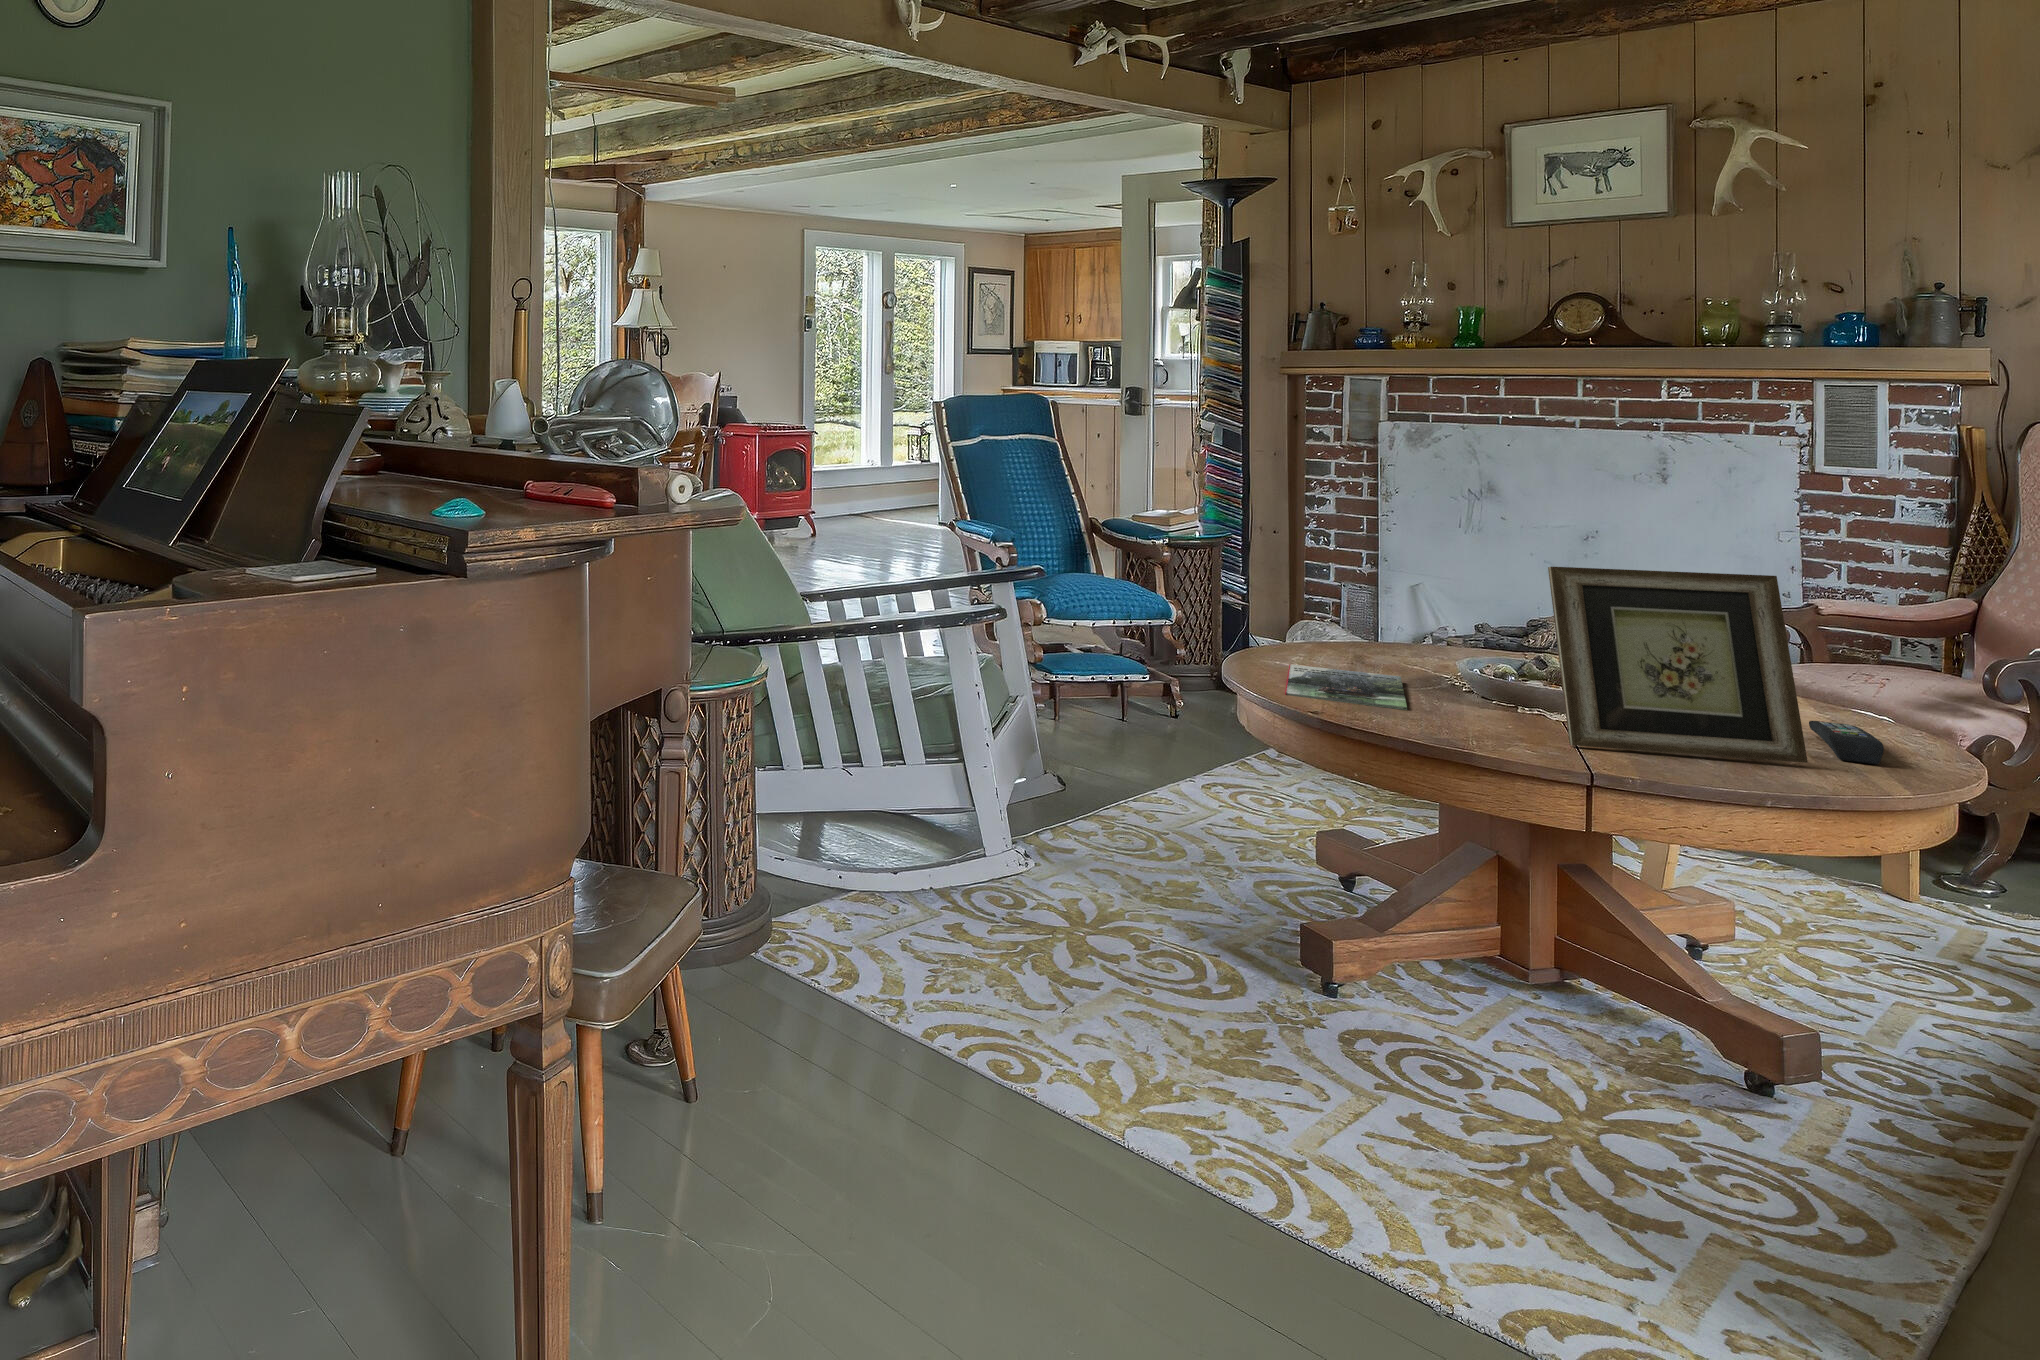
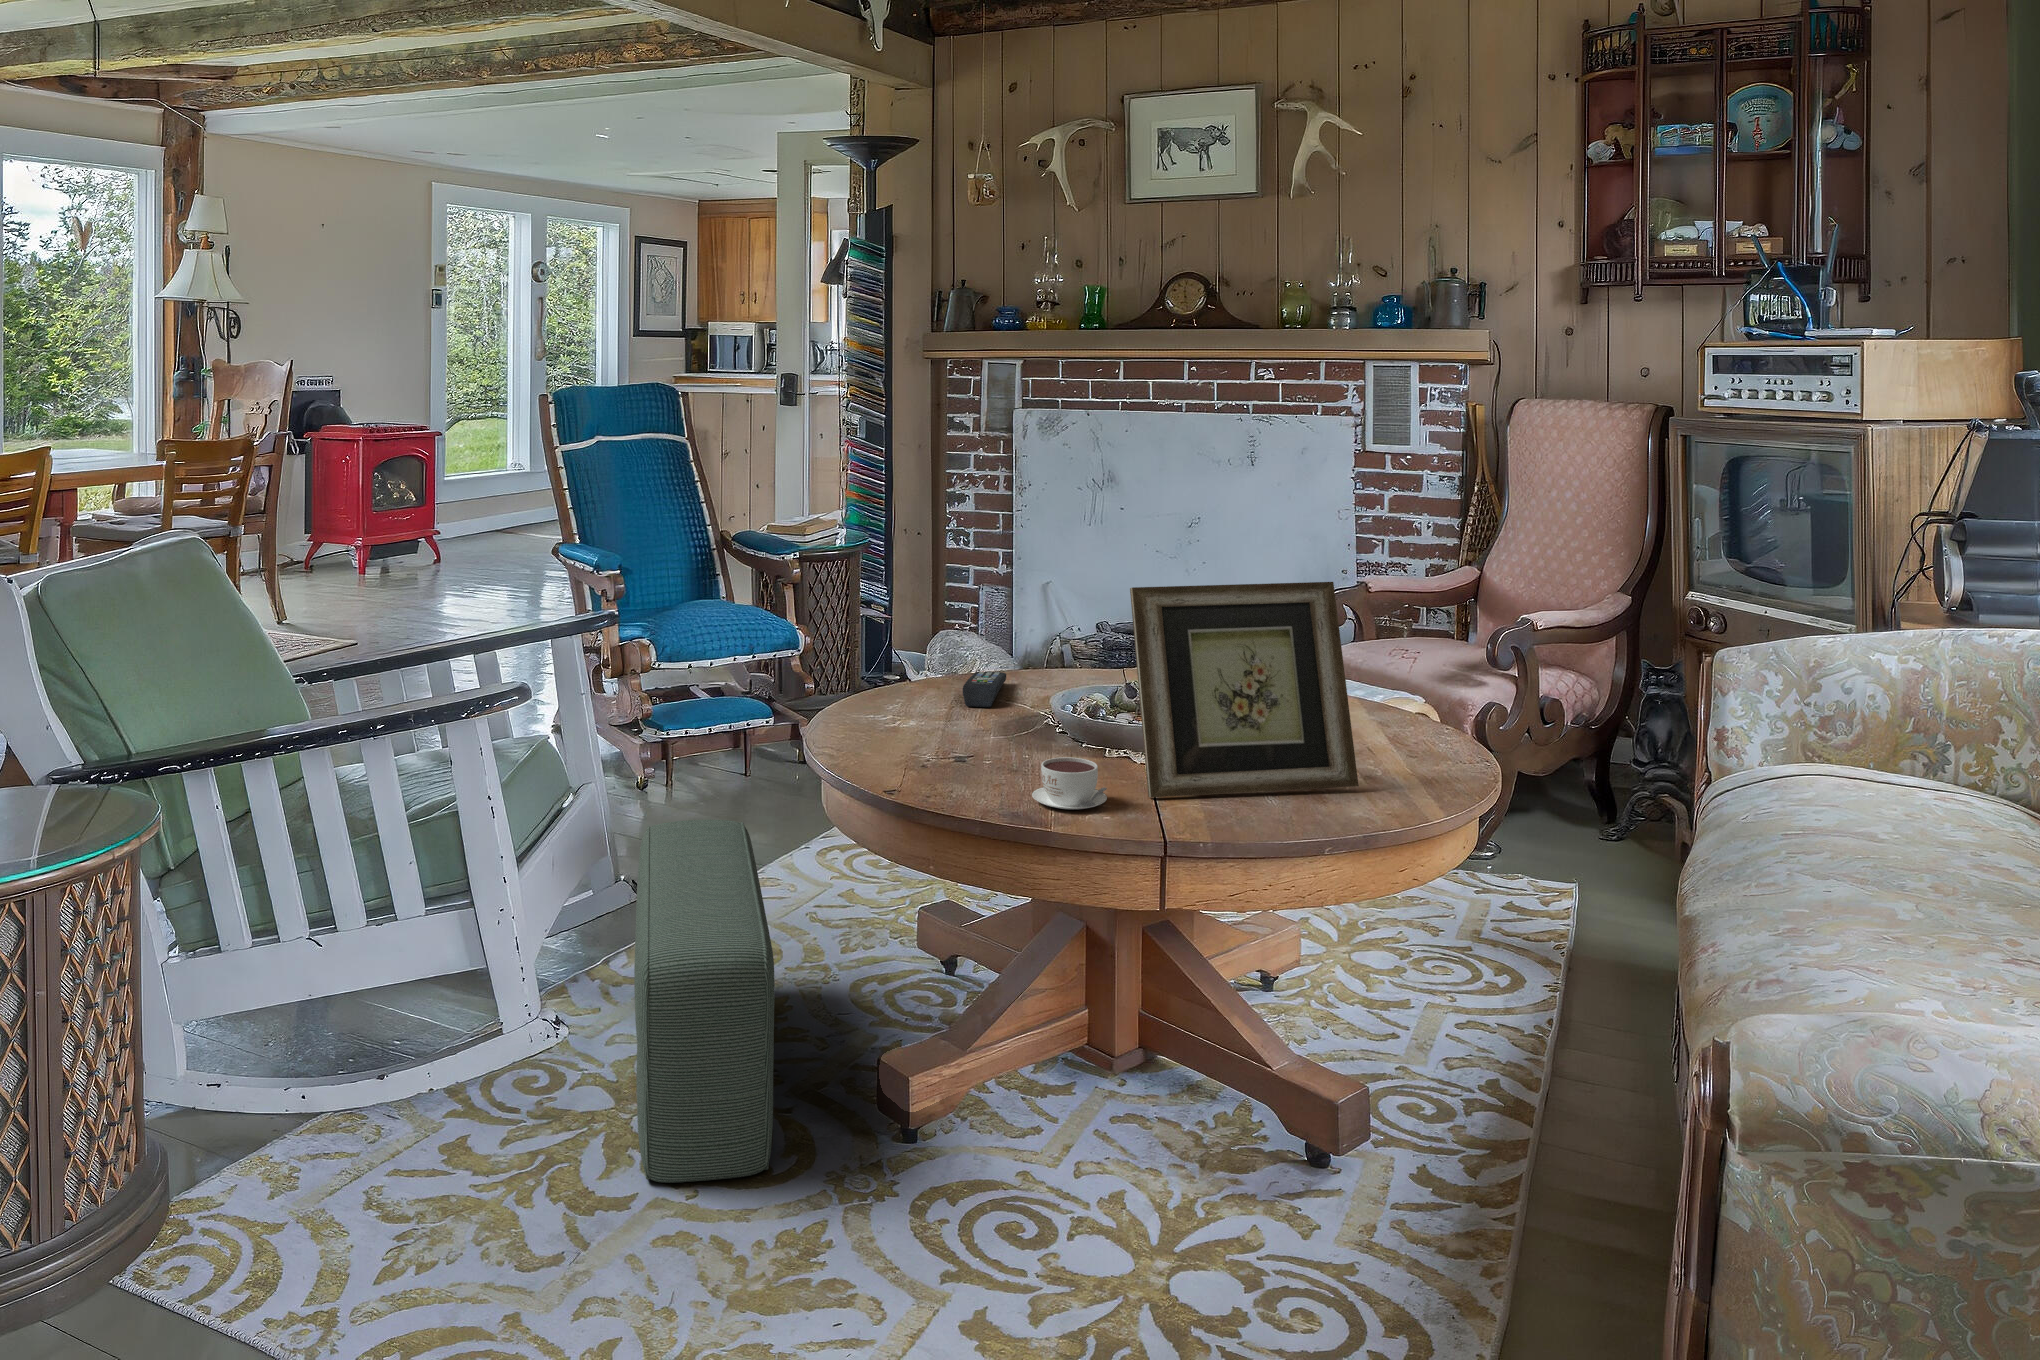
magazine: present [1285,664,1407,710] -> none [867,717,997,769]
coffee cup: none [1450,702,1527,745] -> present [1032,757,1107,810]
remote control: present [1809,721,1884,764] -> present [962,671,1006,707]
pouf: none [1074,729,1211,991] -> present [634,820,774,1183]

